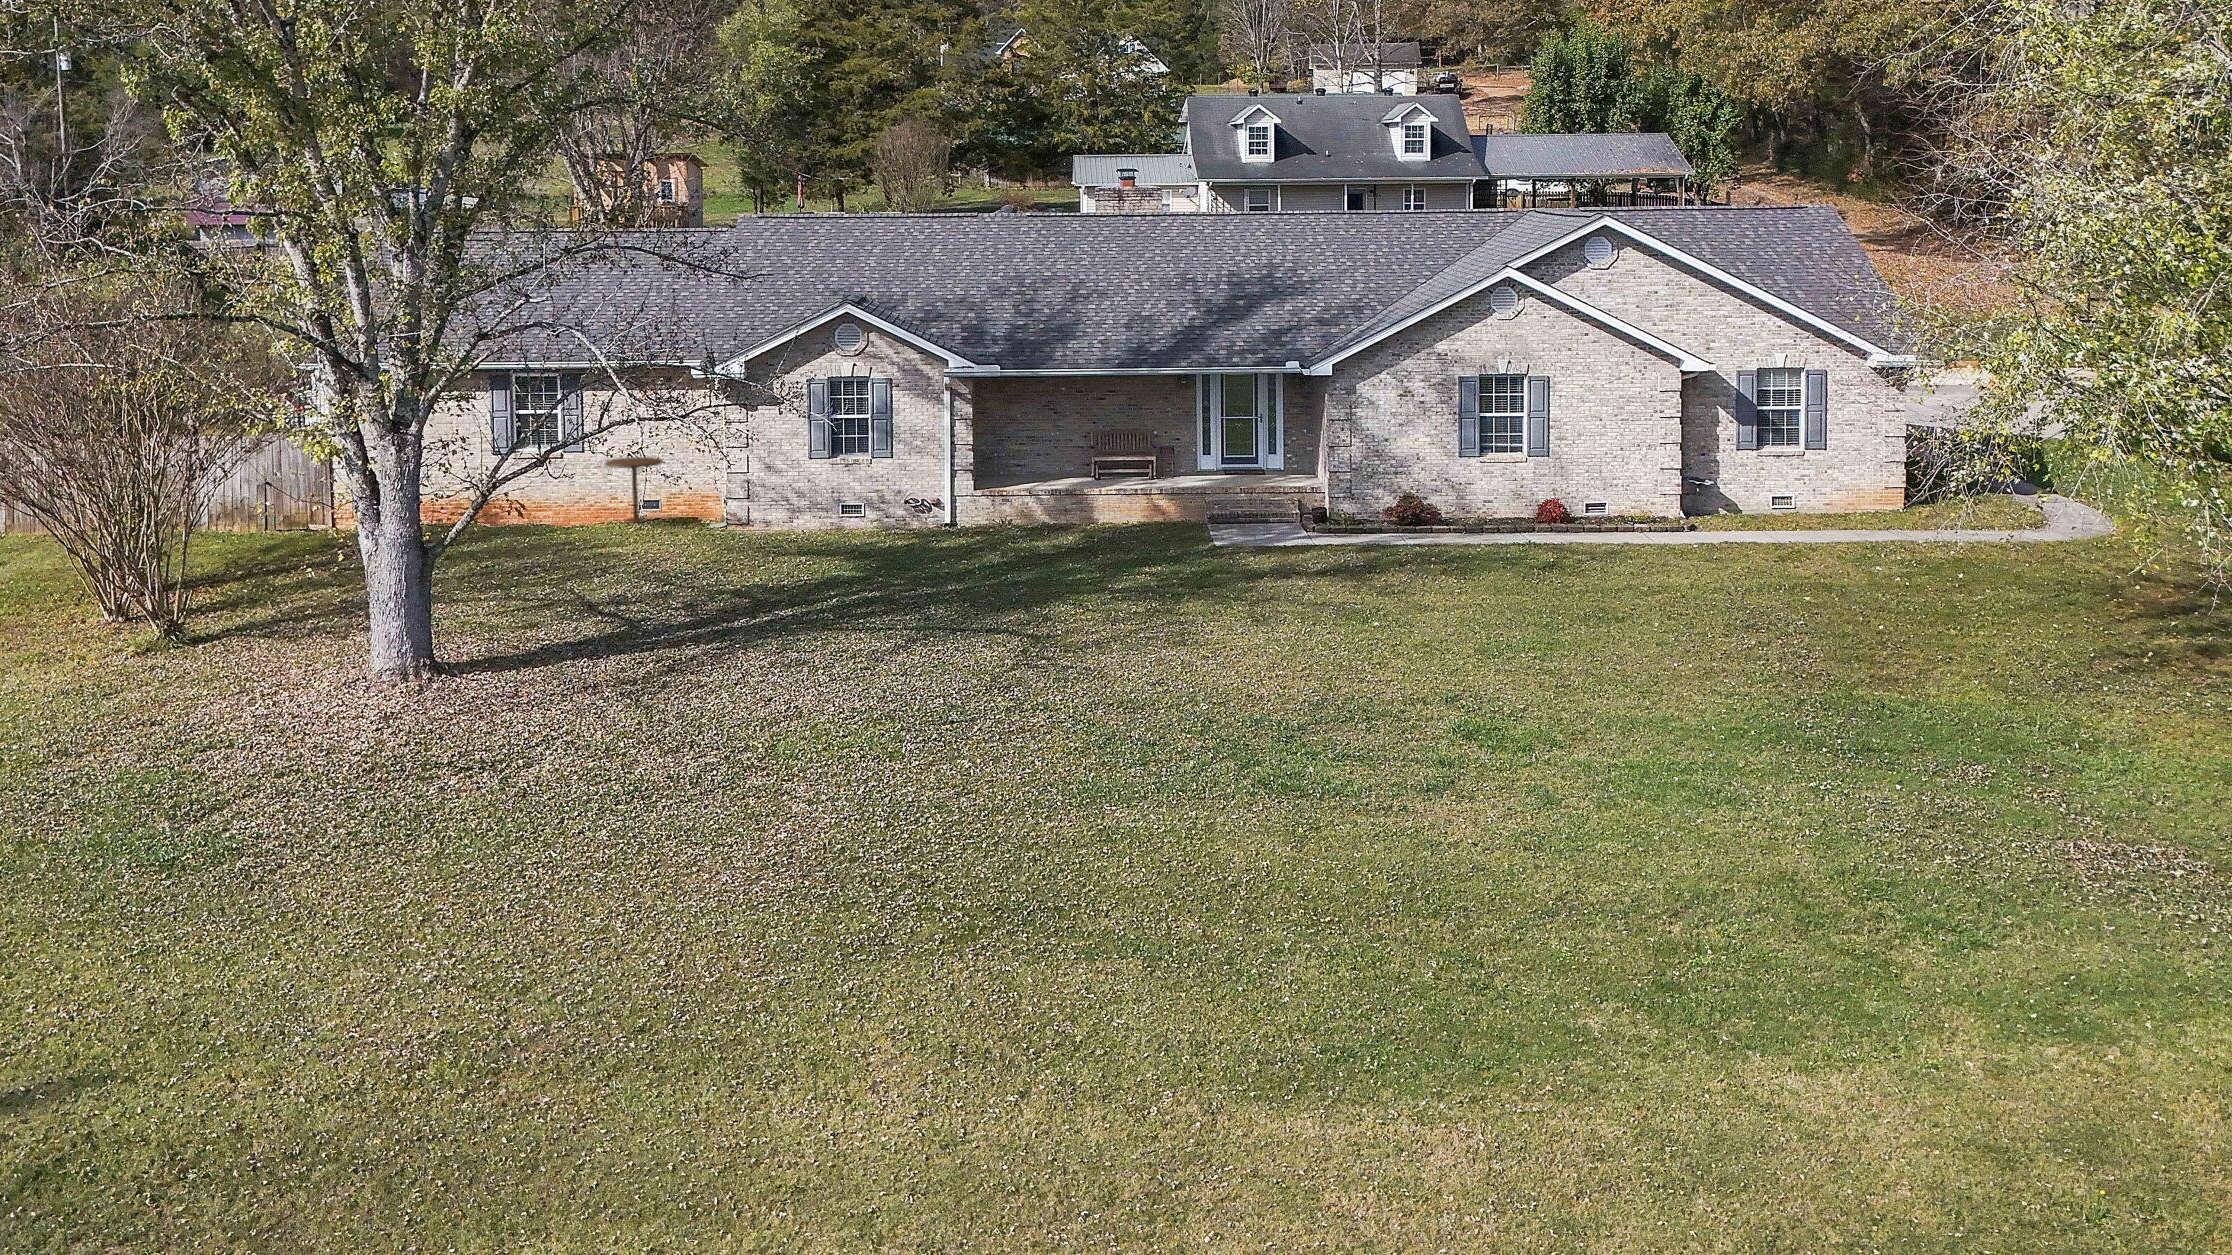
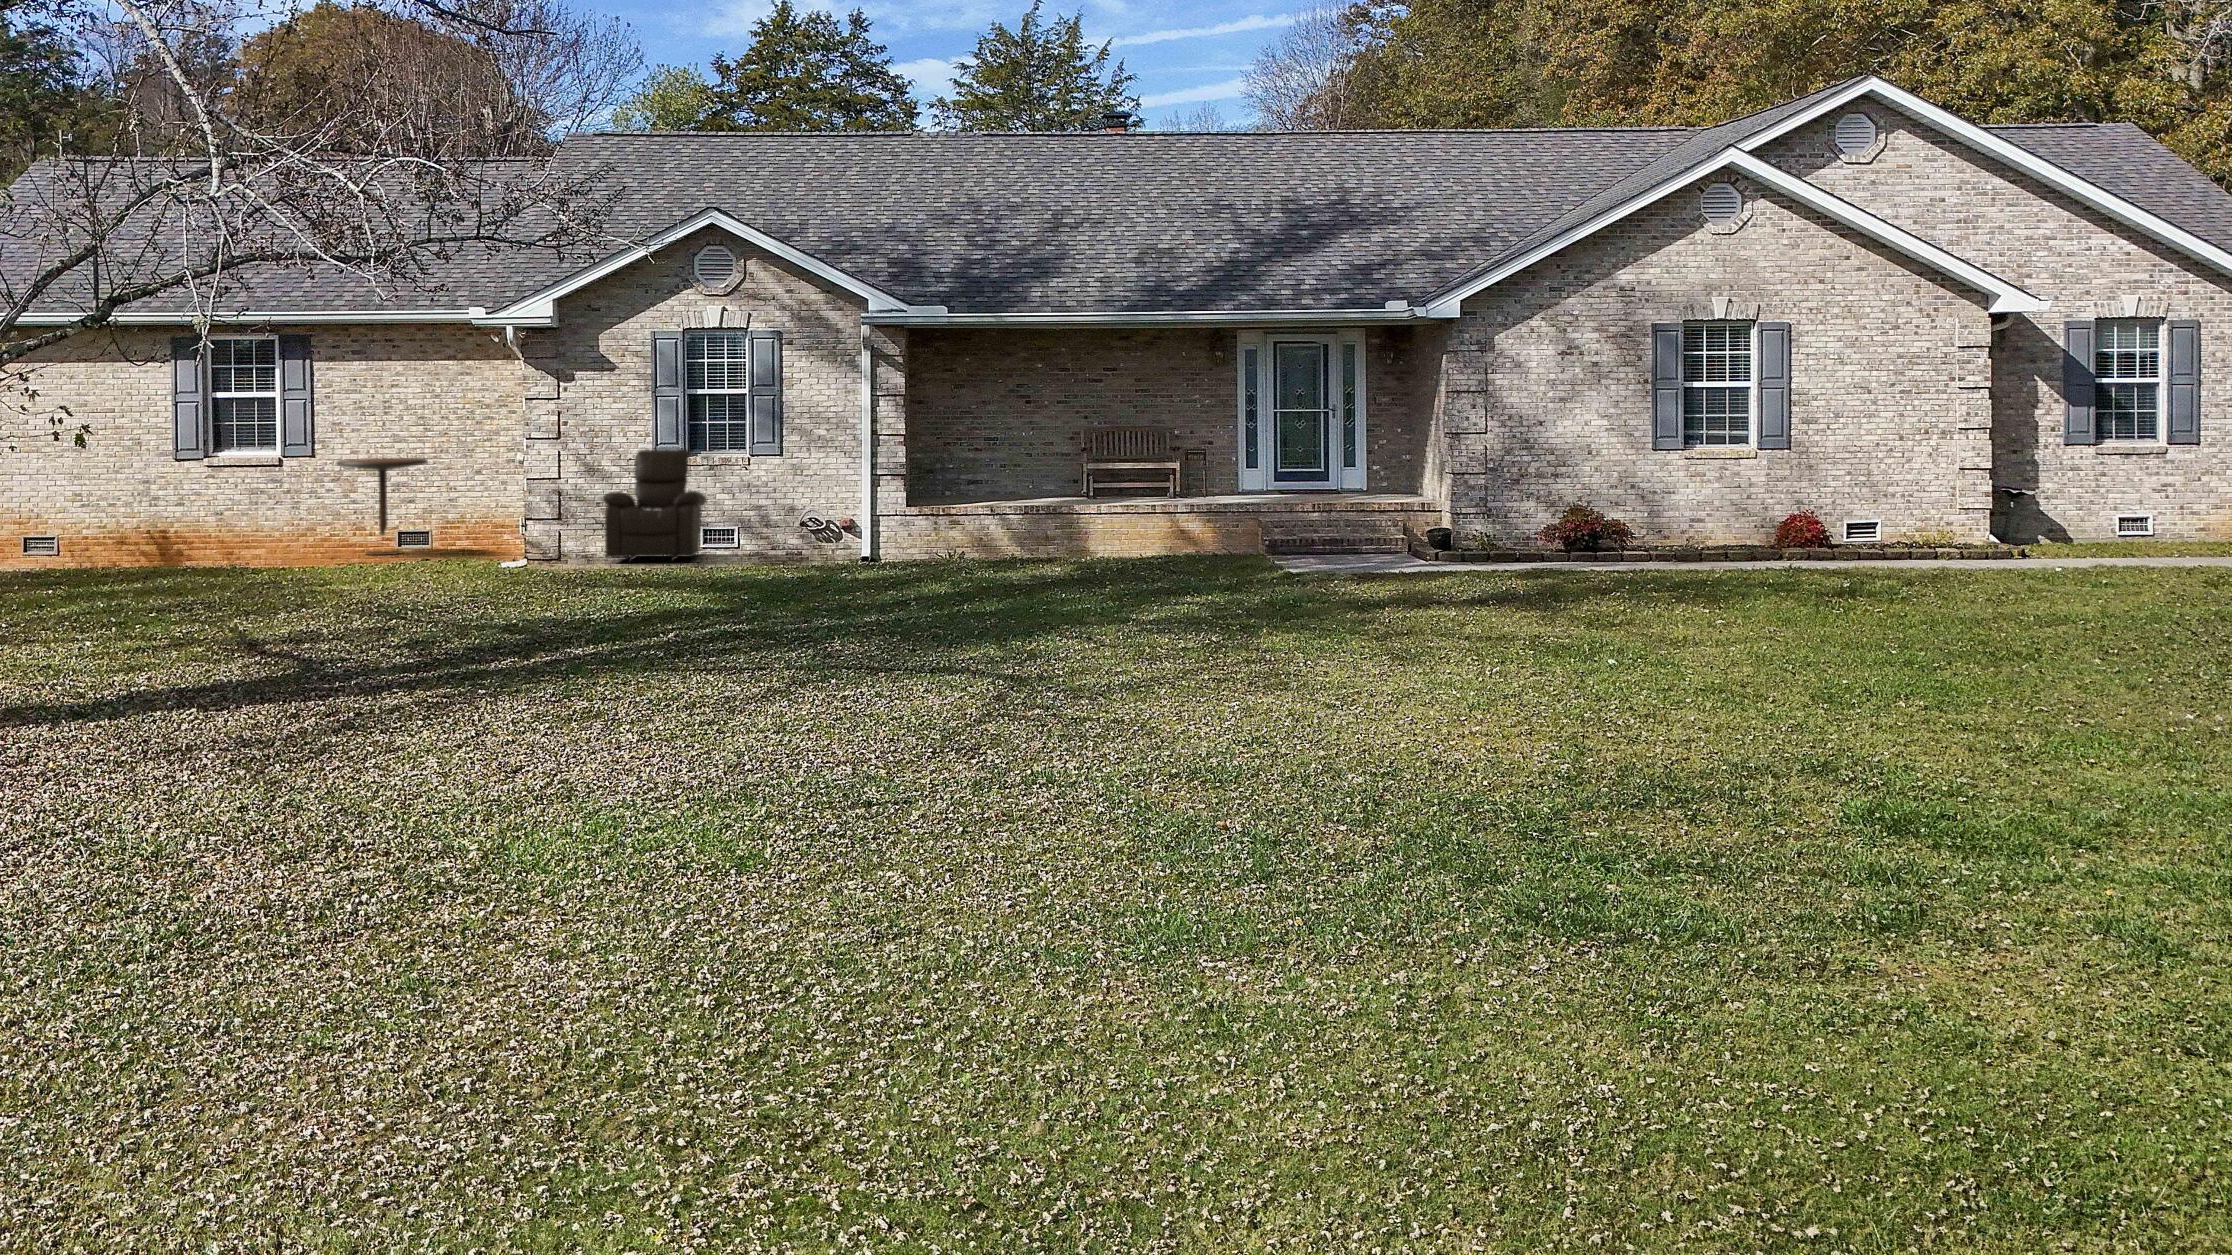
chair: none [779,456,846,532] -> present [603,448,707,562]

